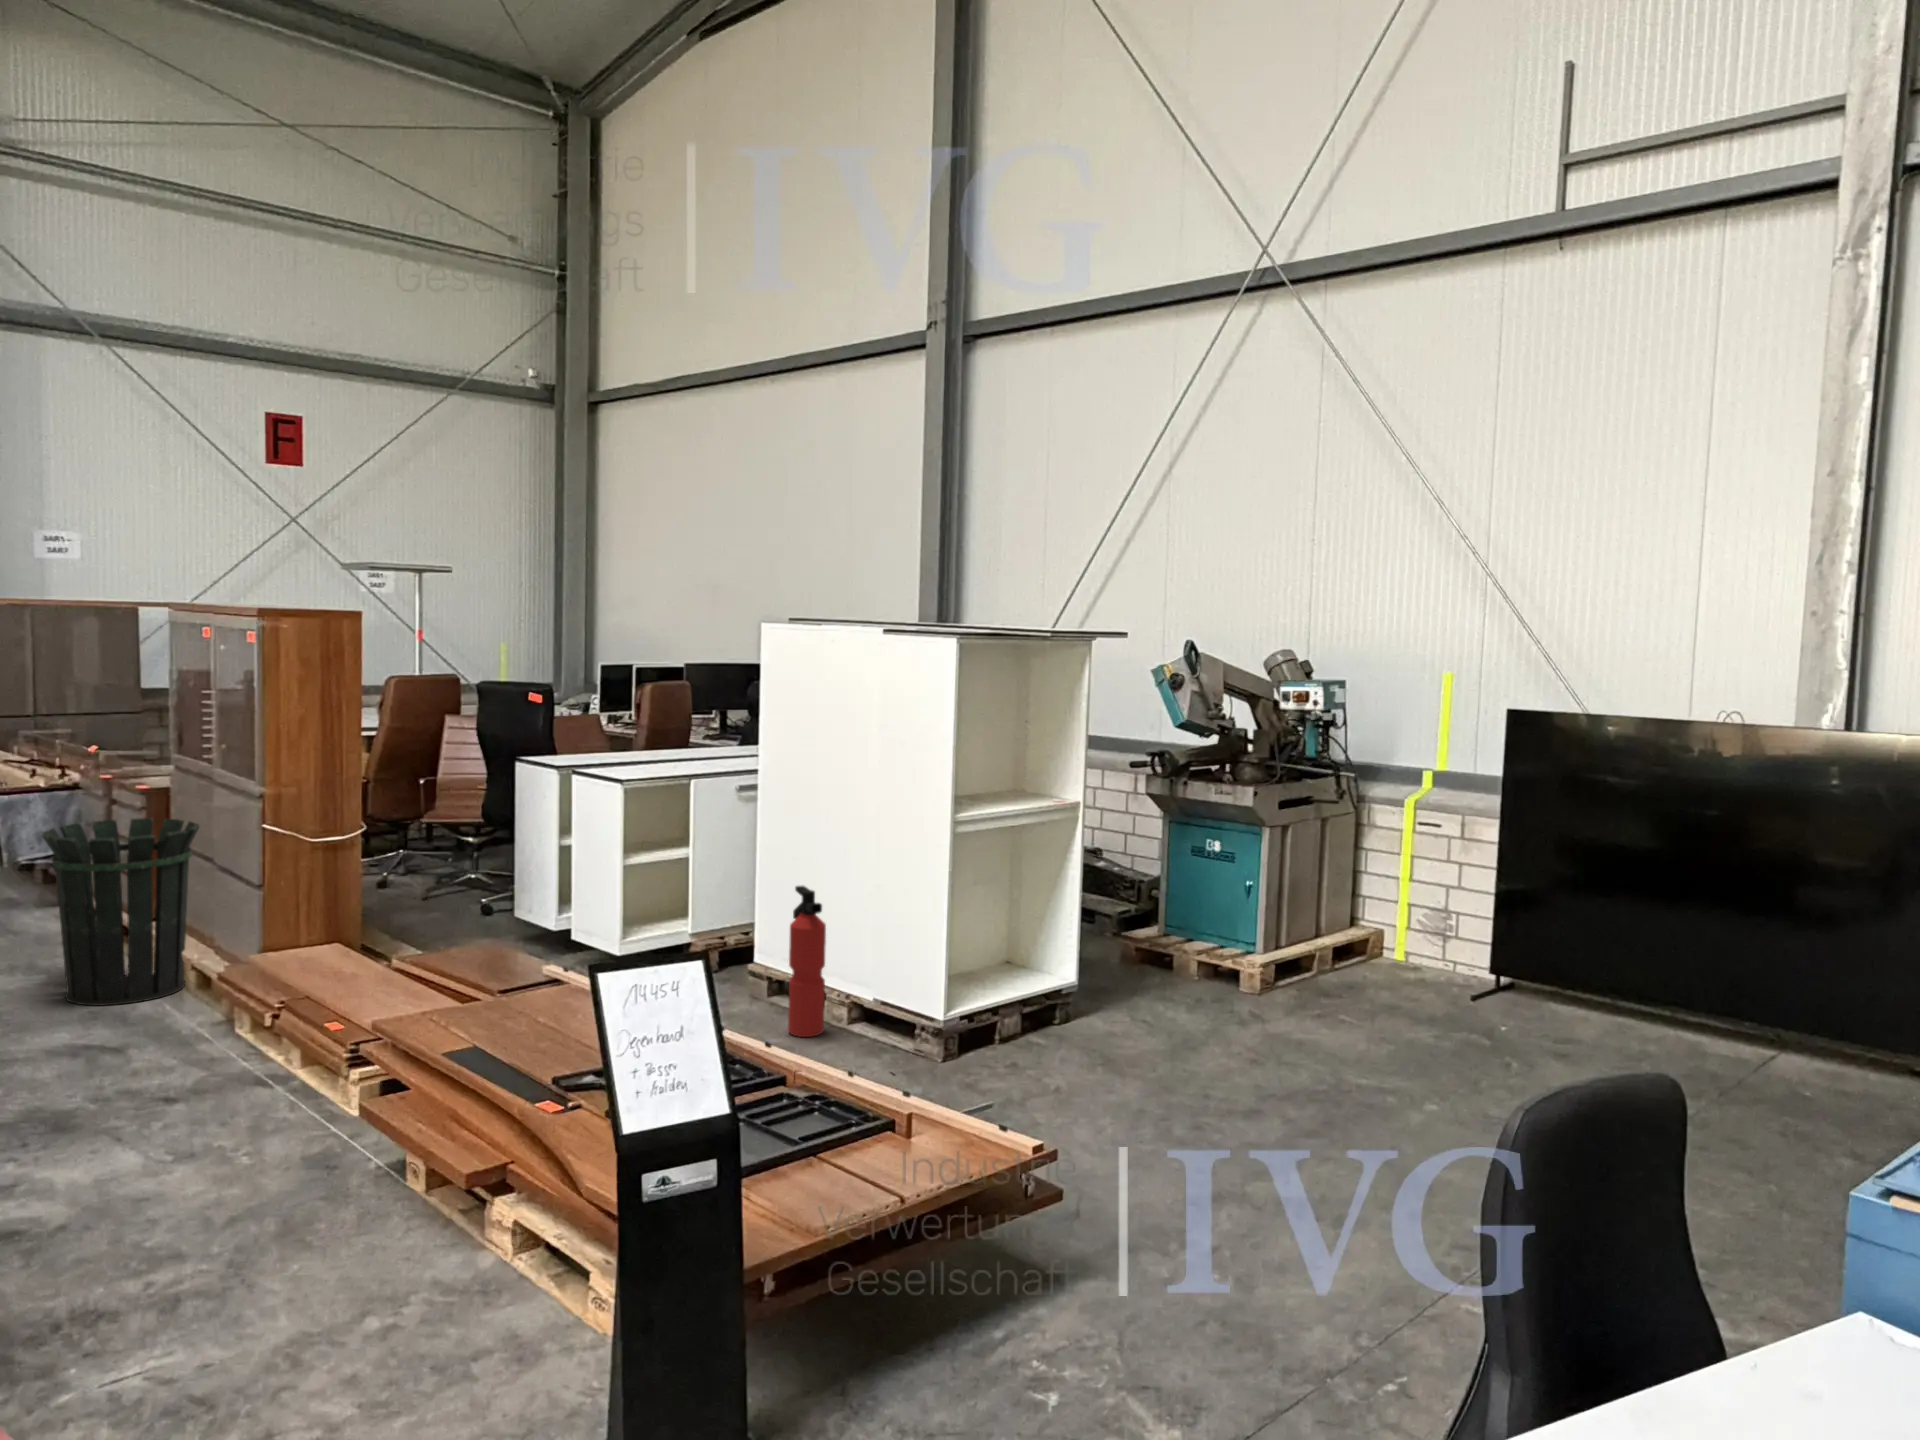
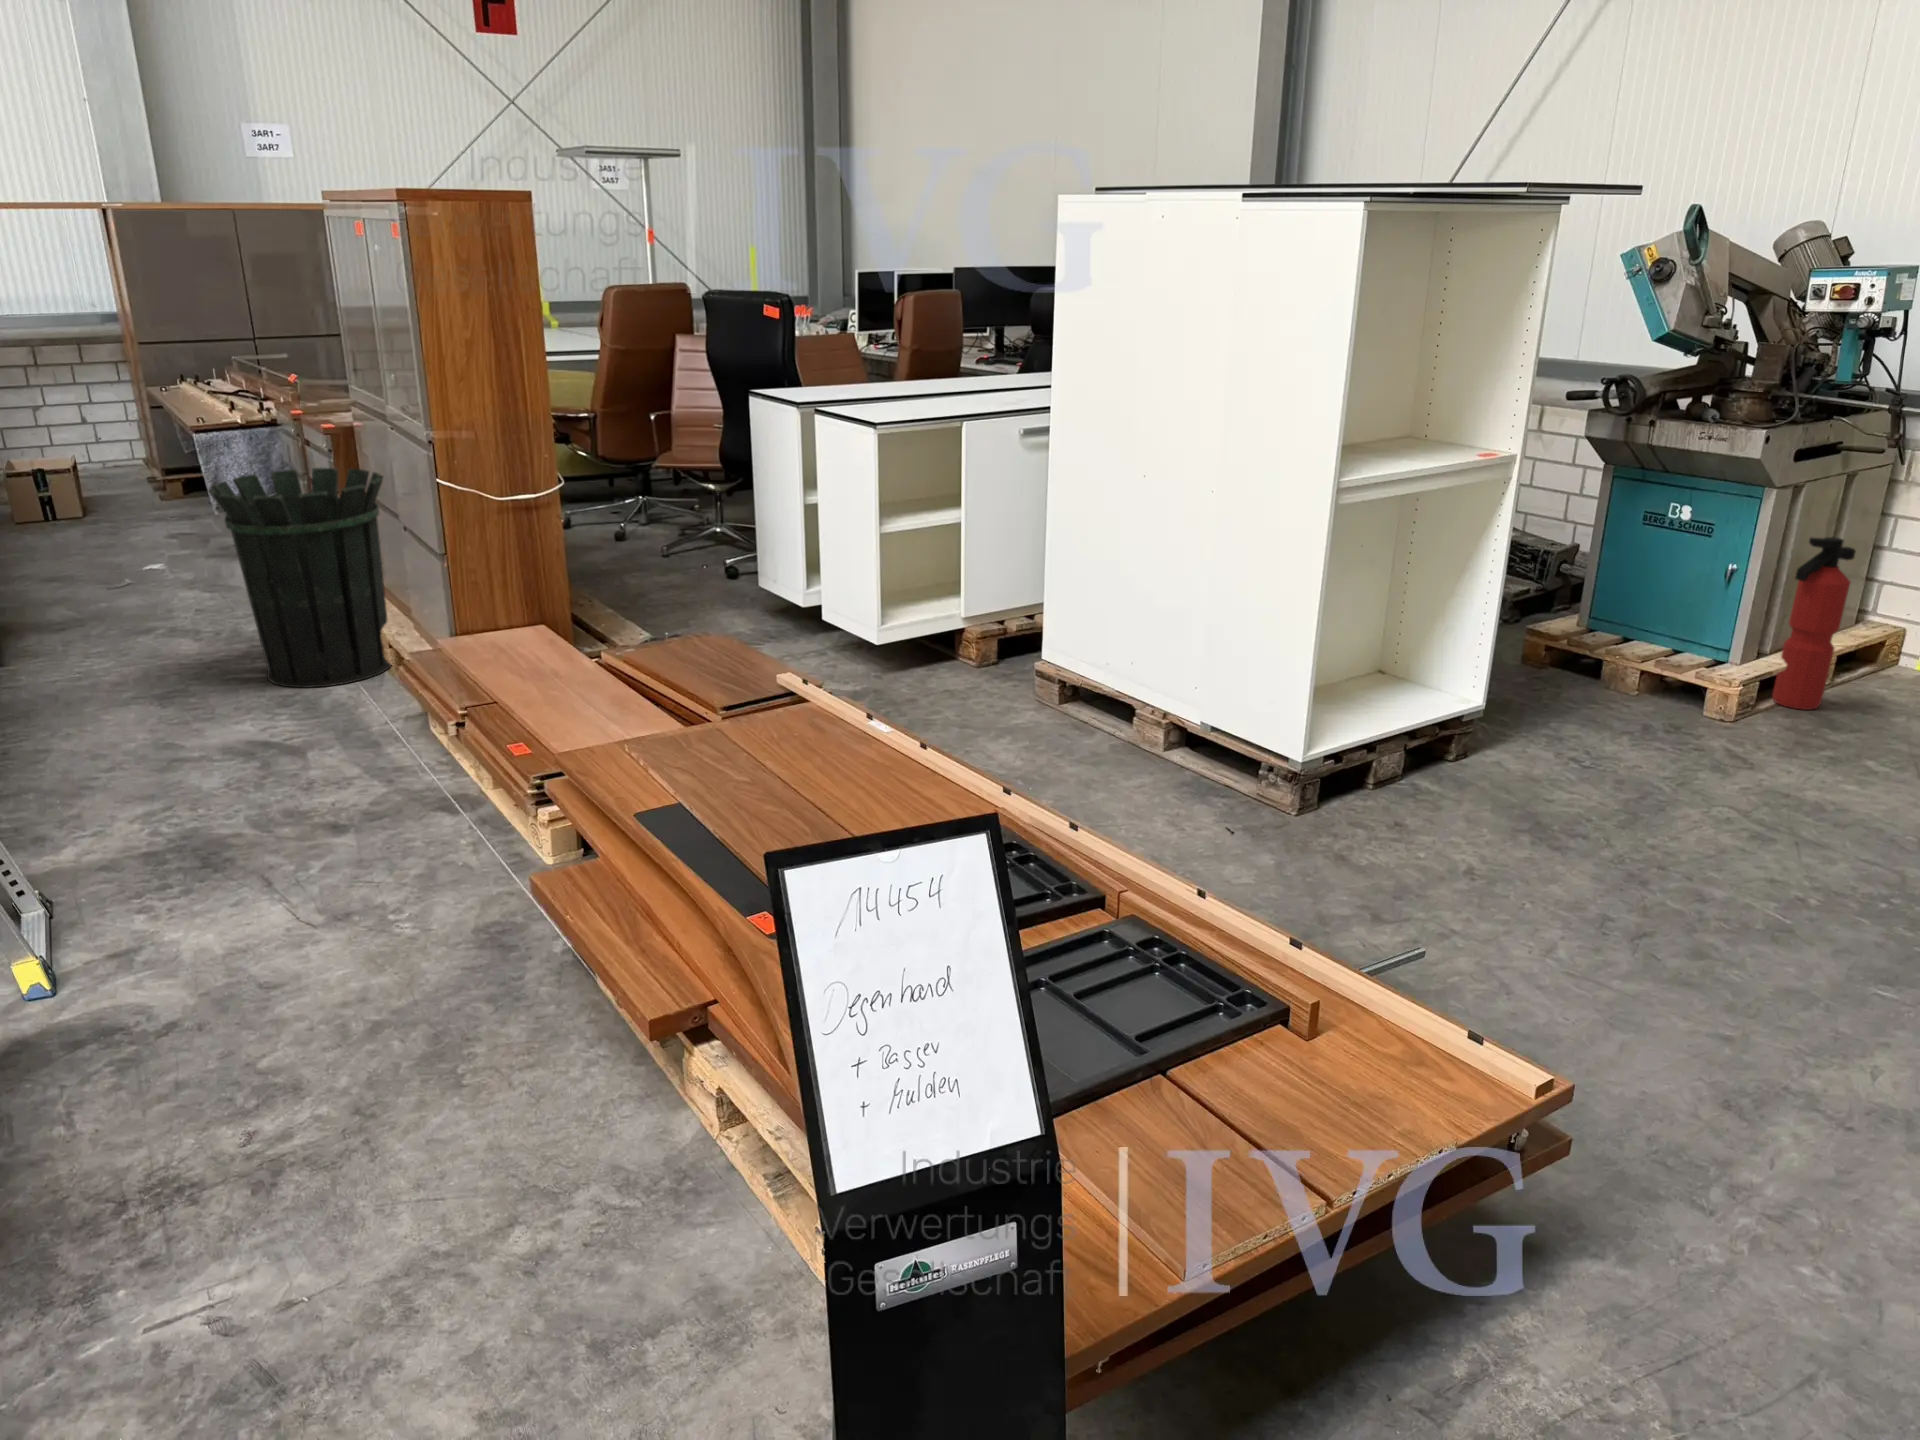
fire extinguisher: present [788,886,826,1037] -> present [1772,537,1856,710]

